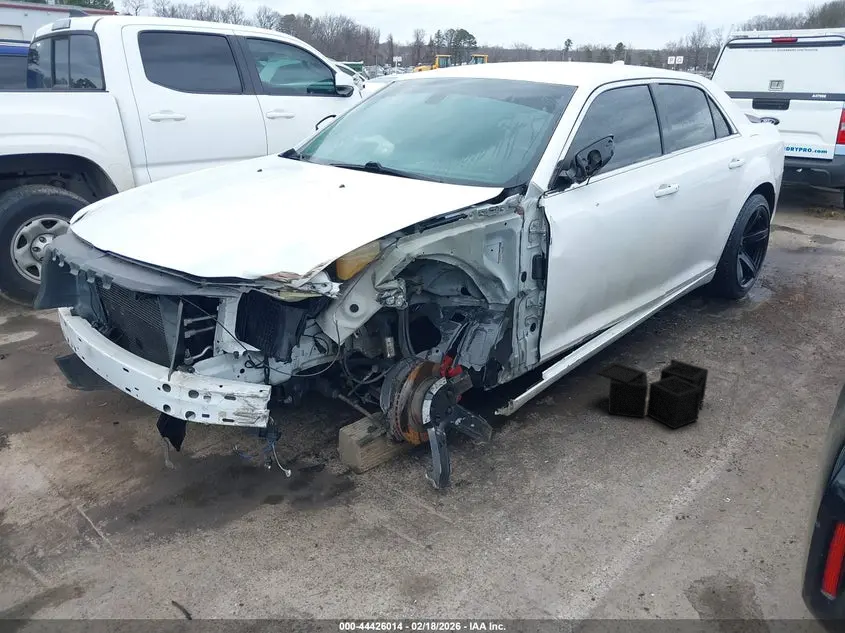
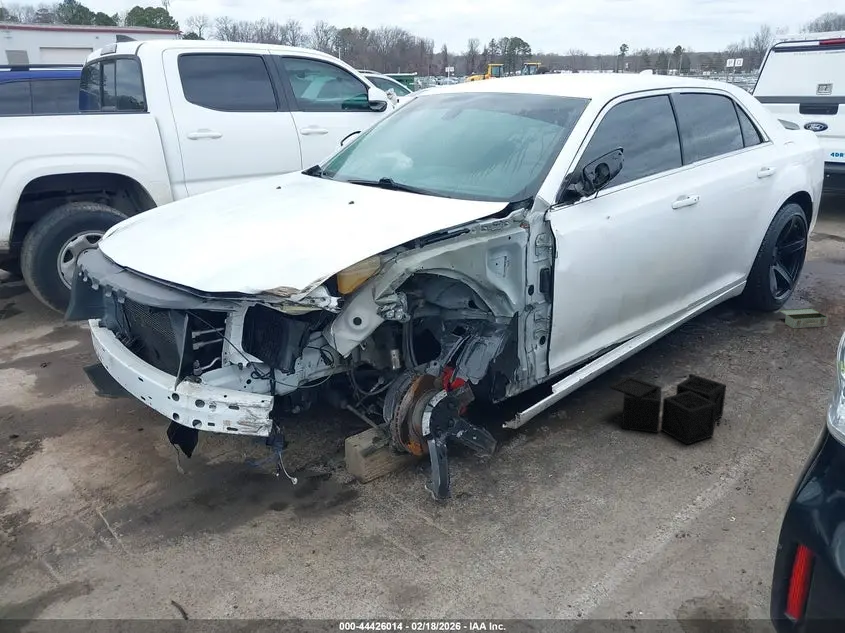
toolbox: none [744,295,792,315] -> present [779,308,828,328]

